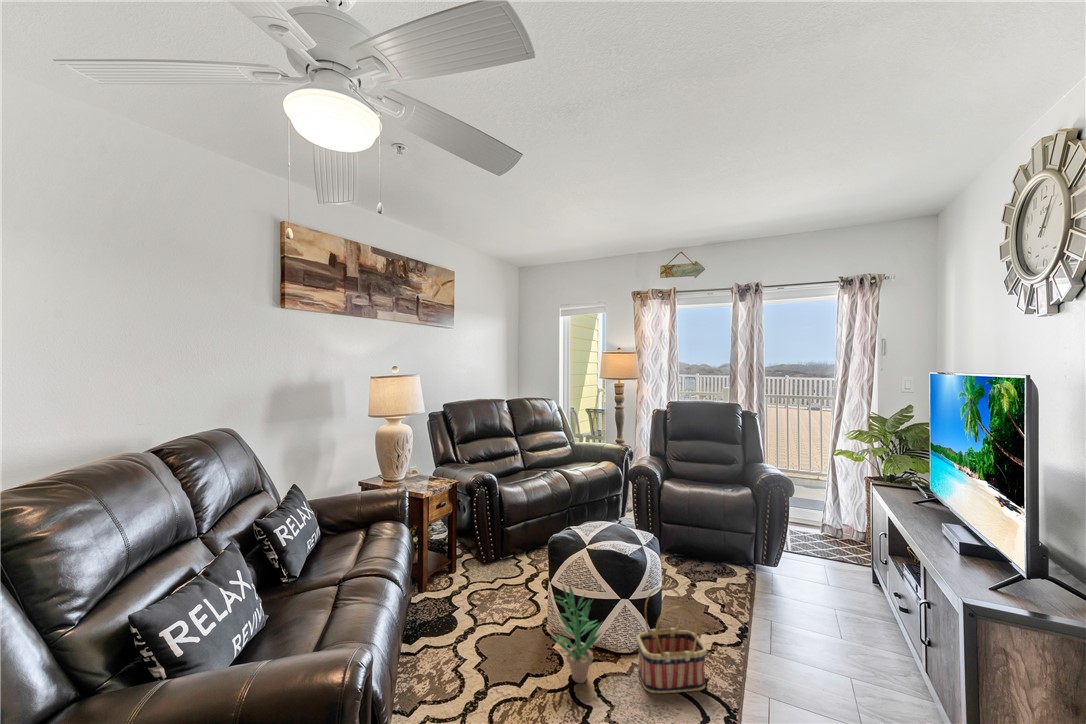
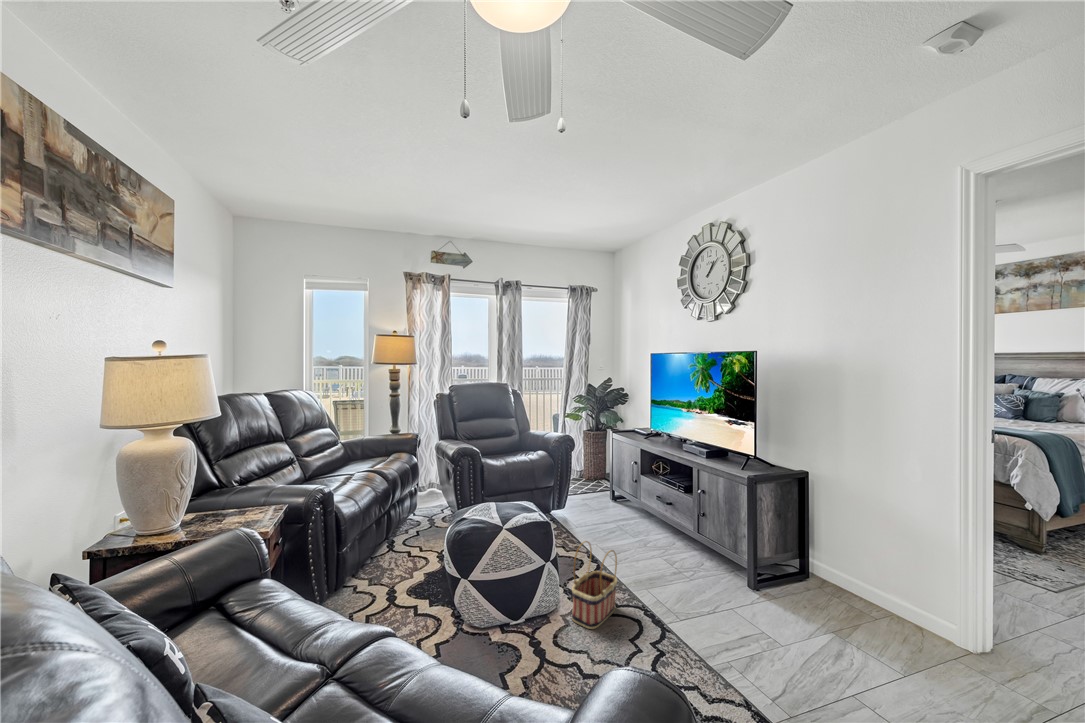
potted plant: present [553,585,601,683] -> none [522,565,569,654]

